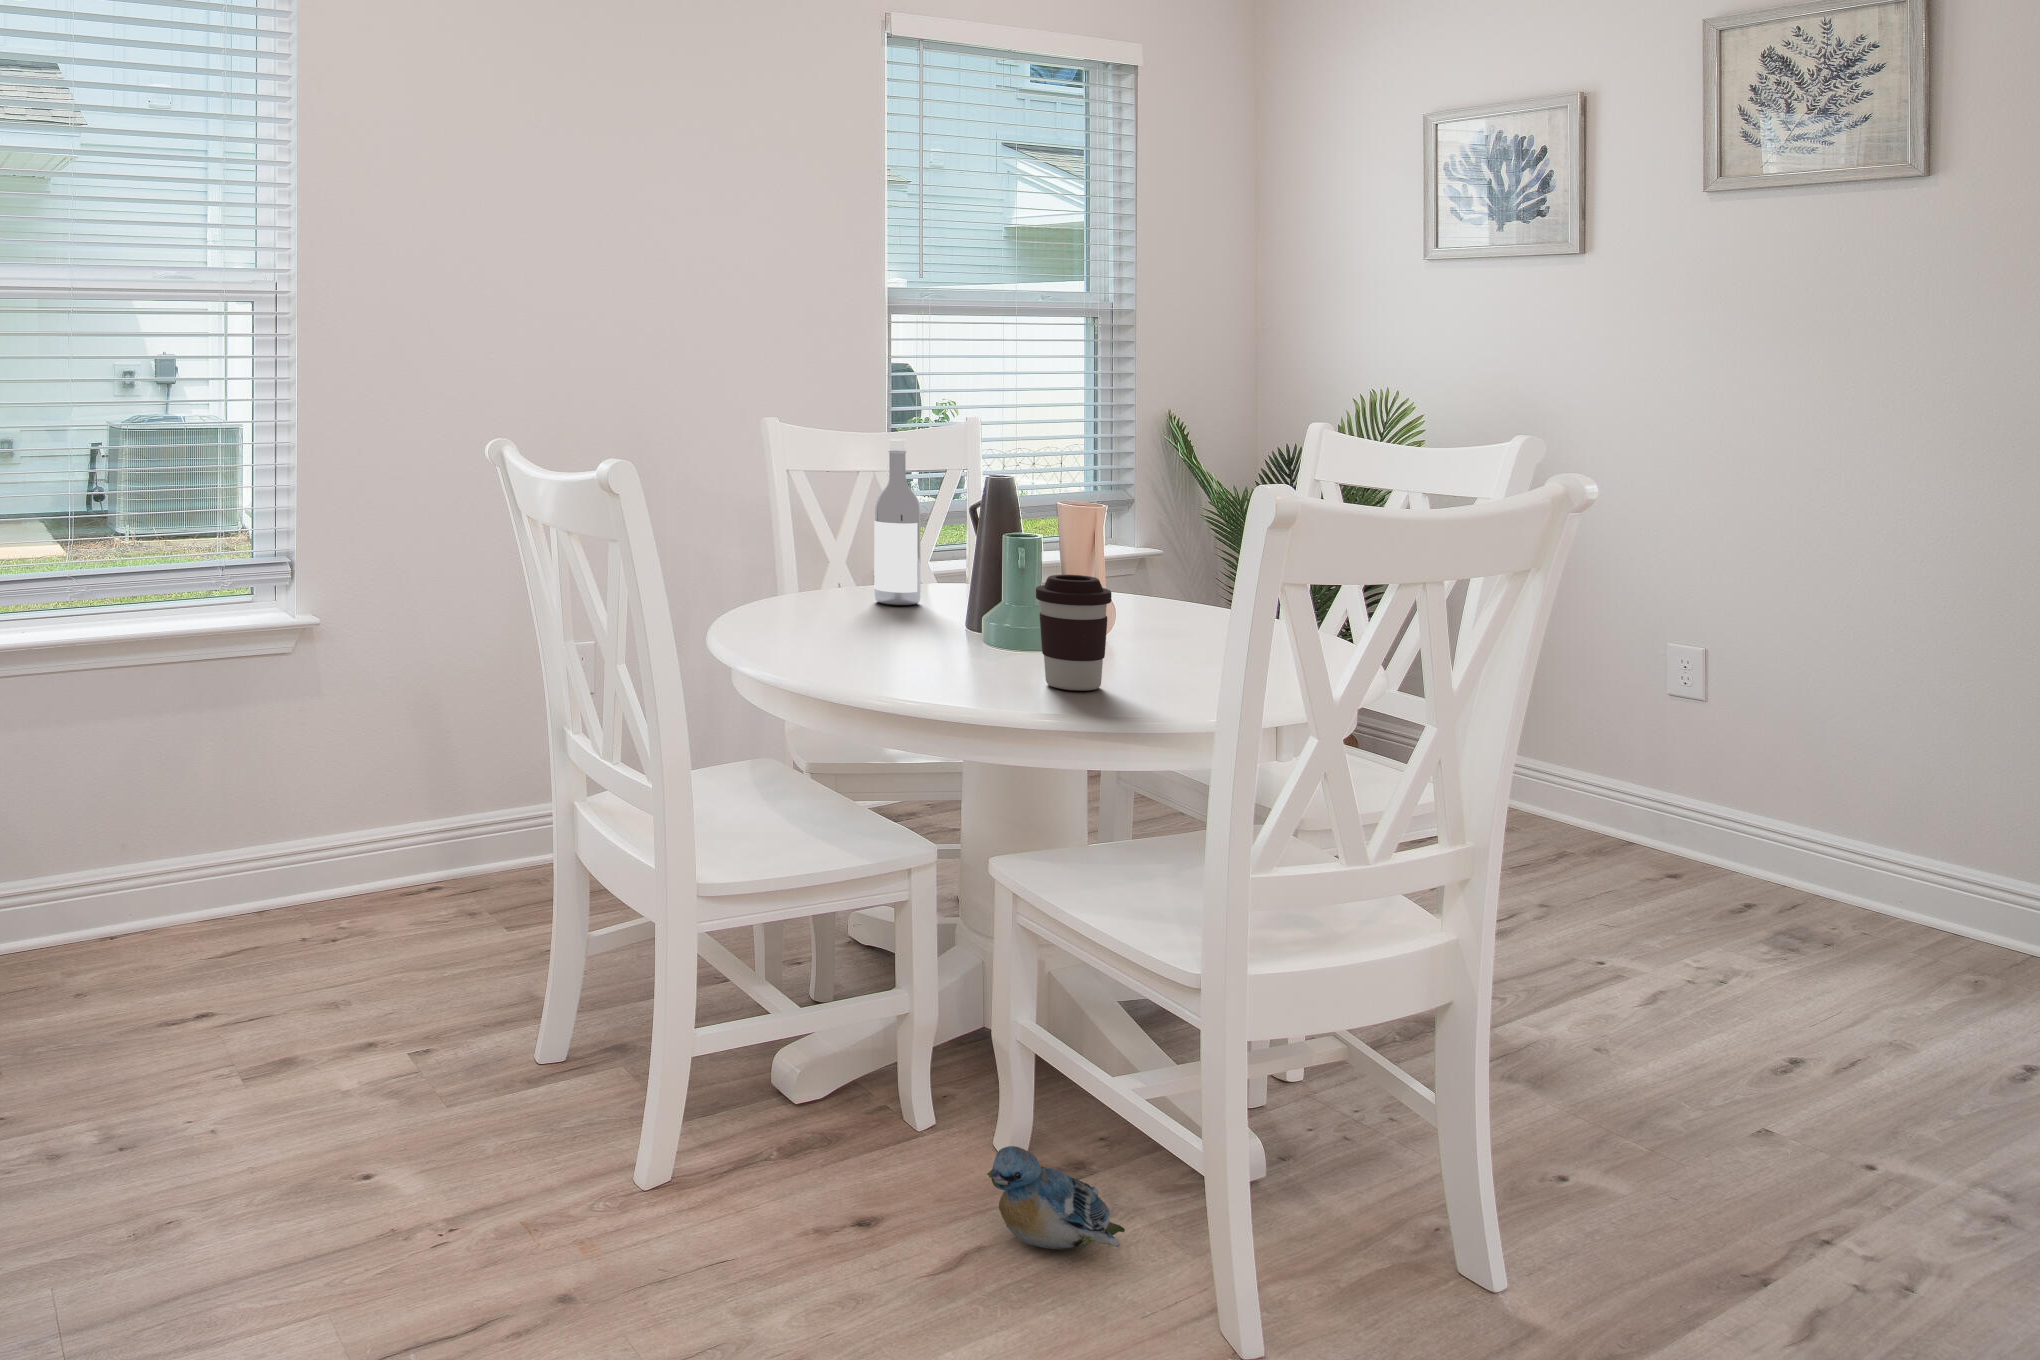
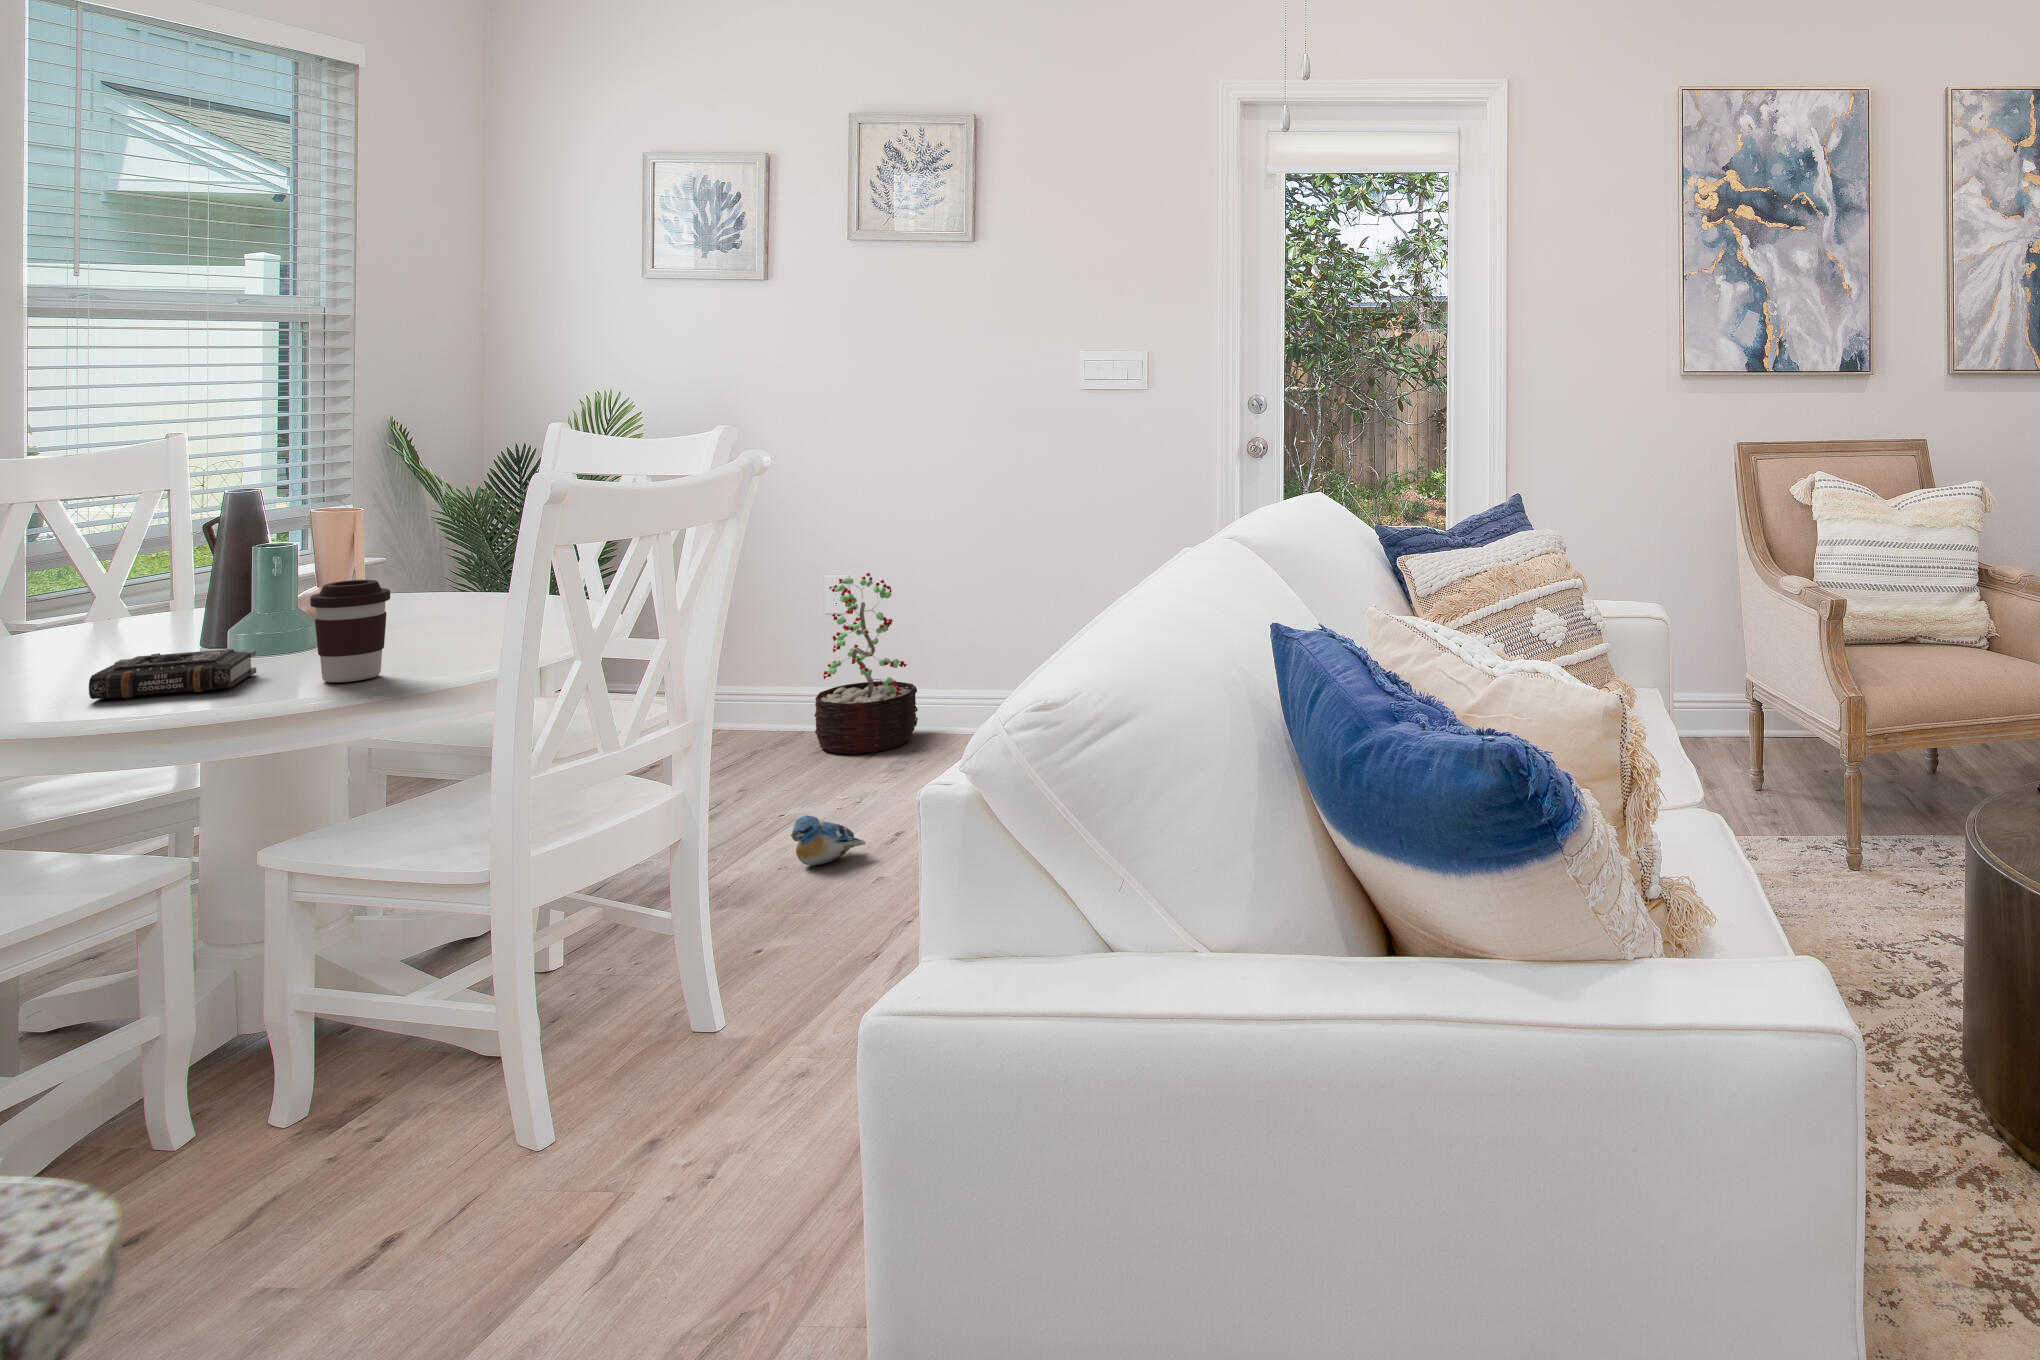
wine bottle: present [874,439,921,605] -> none [65,469,132,647]
book: none [860,623,995,672] -> present [89,649,256,699]
decorative plant: none [1646,650,1818,909] -> present [814,573,918,754]
plush toy: present [987,1146,1125,1250] -> present [791,815,865,865]

